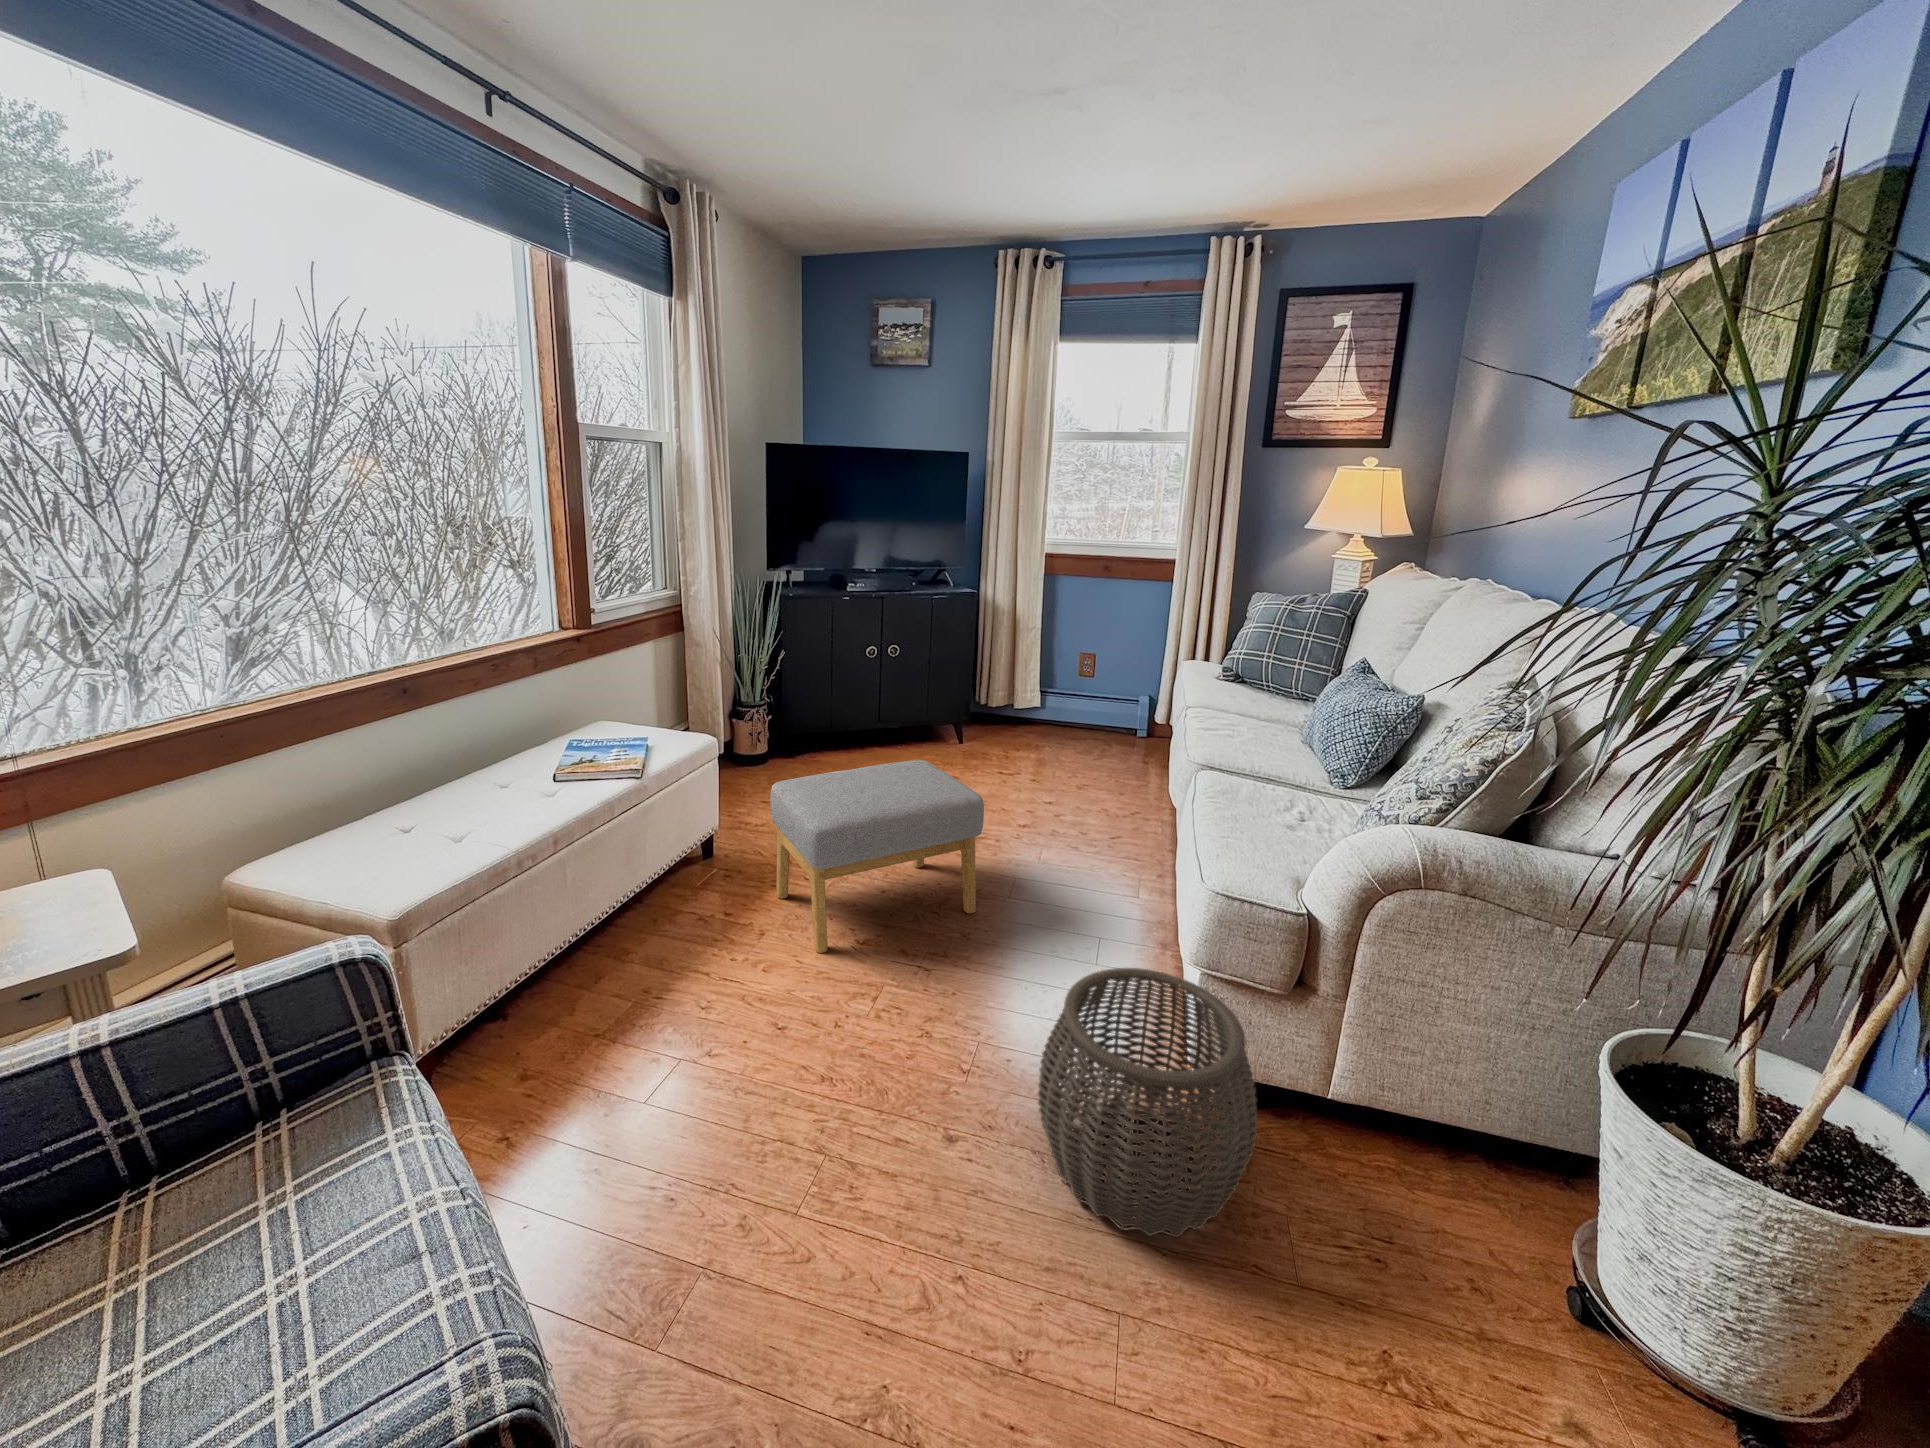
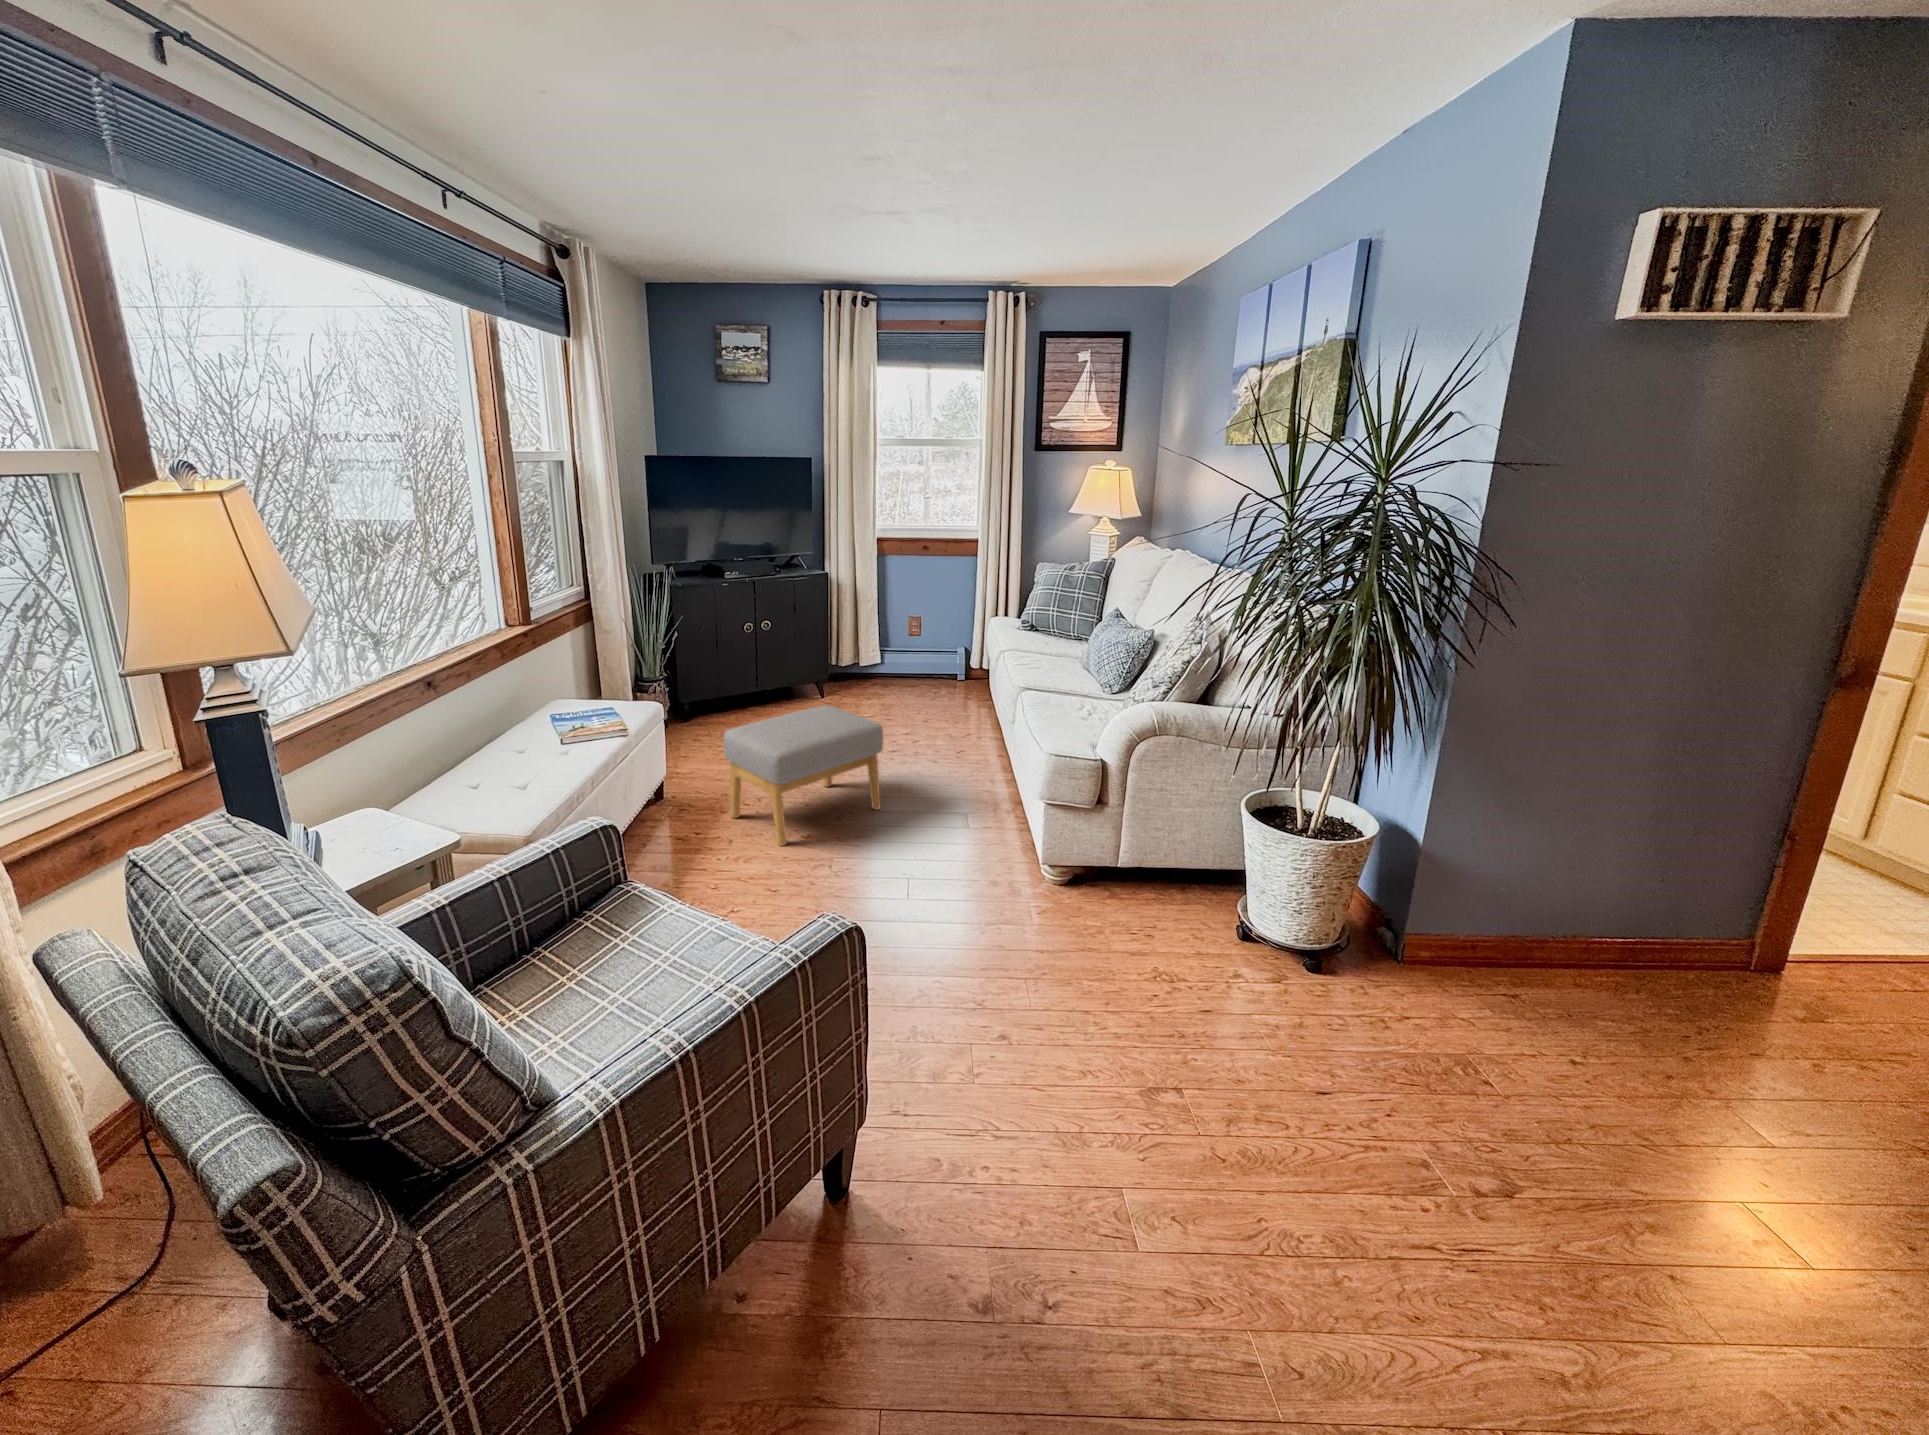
woven basket: present [1038,968,1258,1237] -> none [961,804,1085,942]

